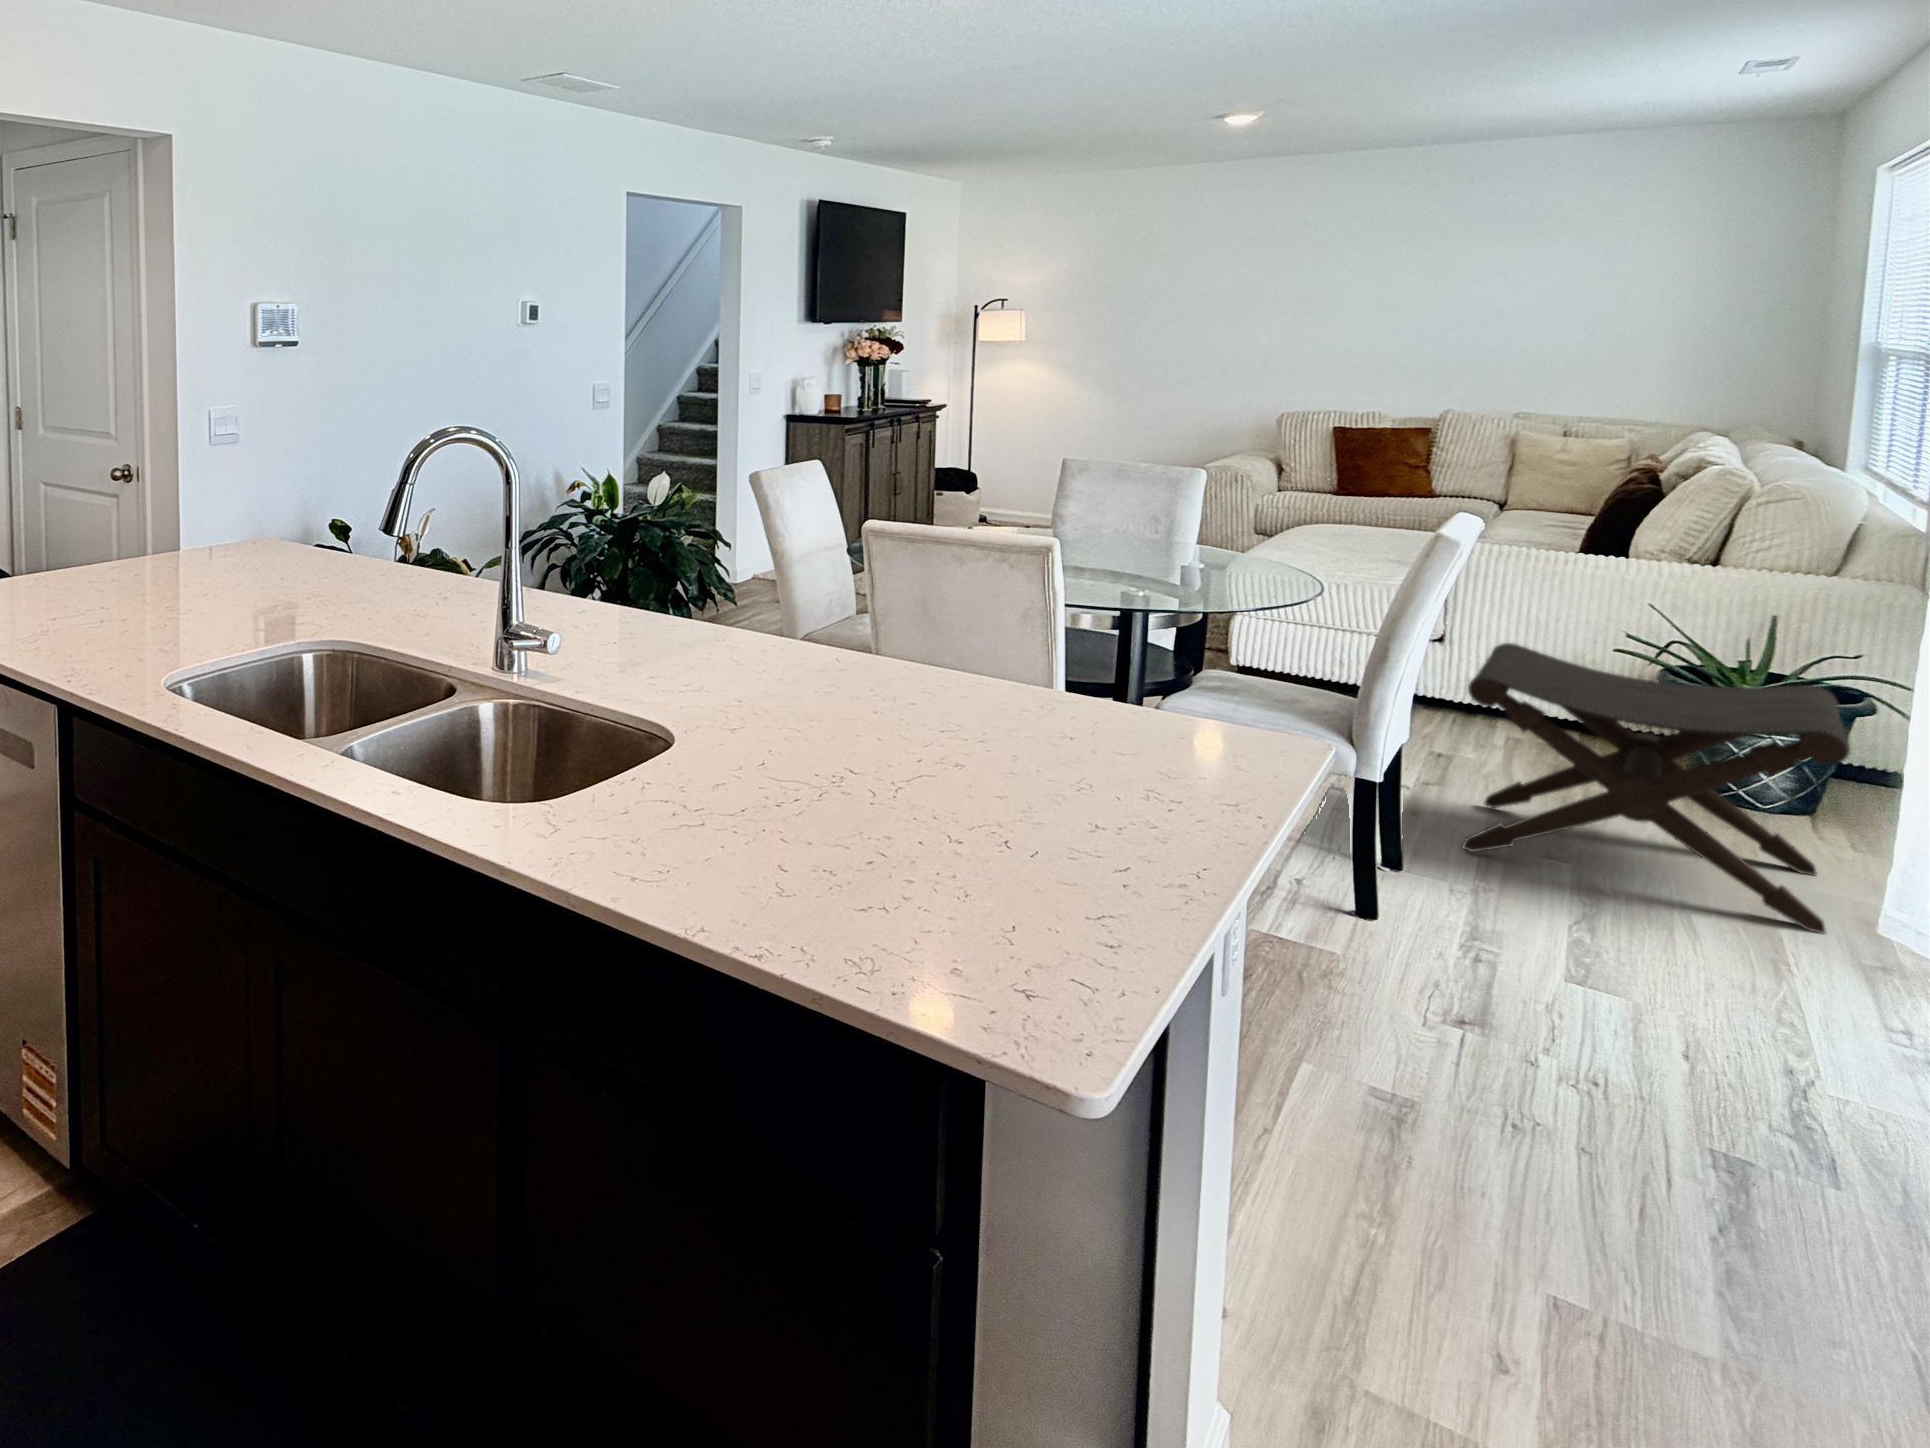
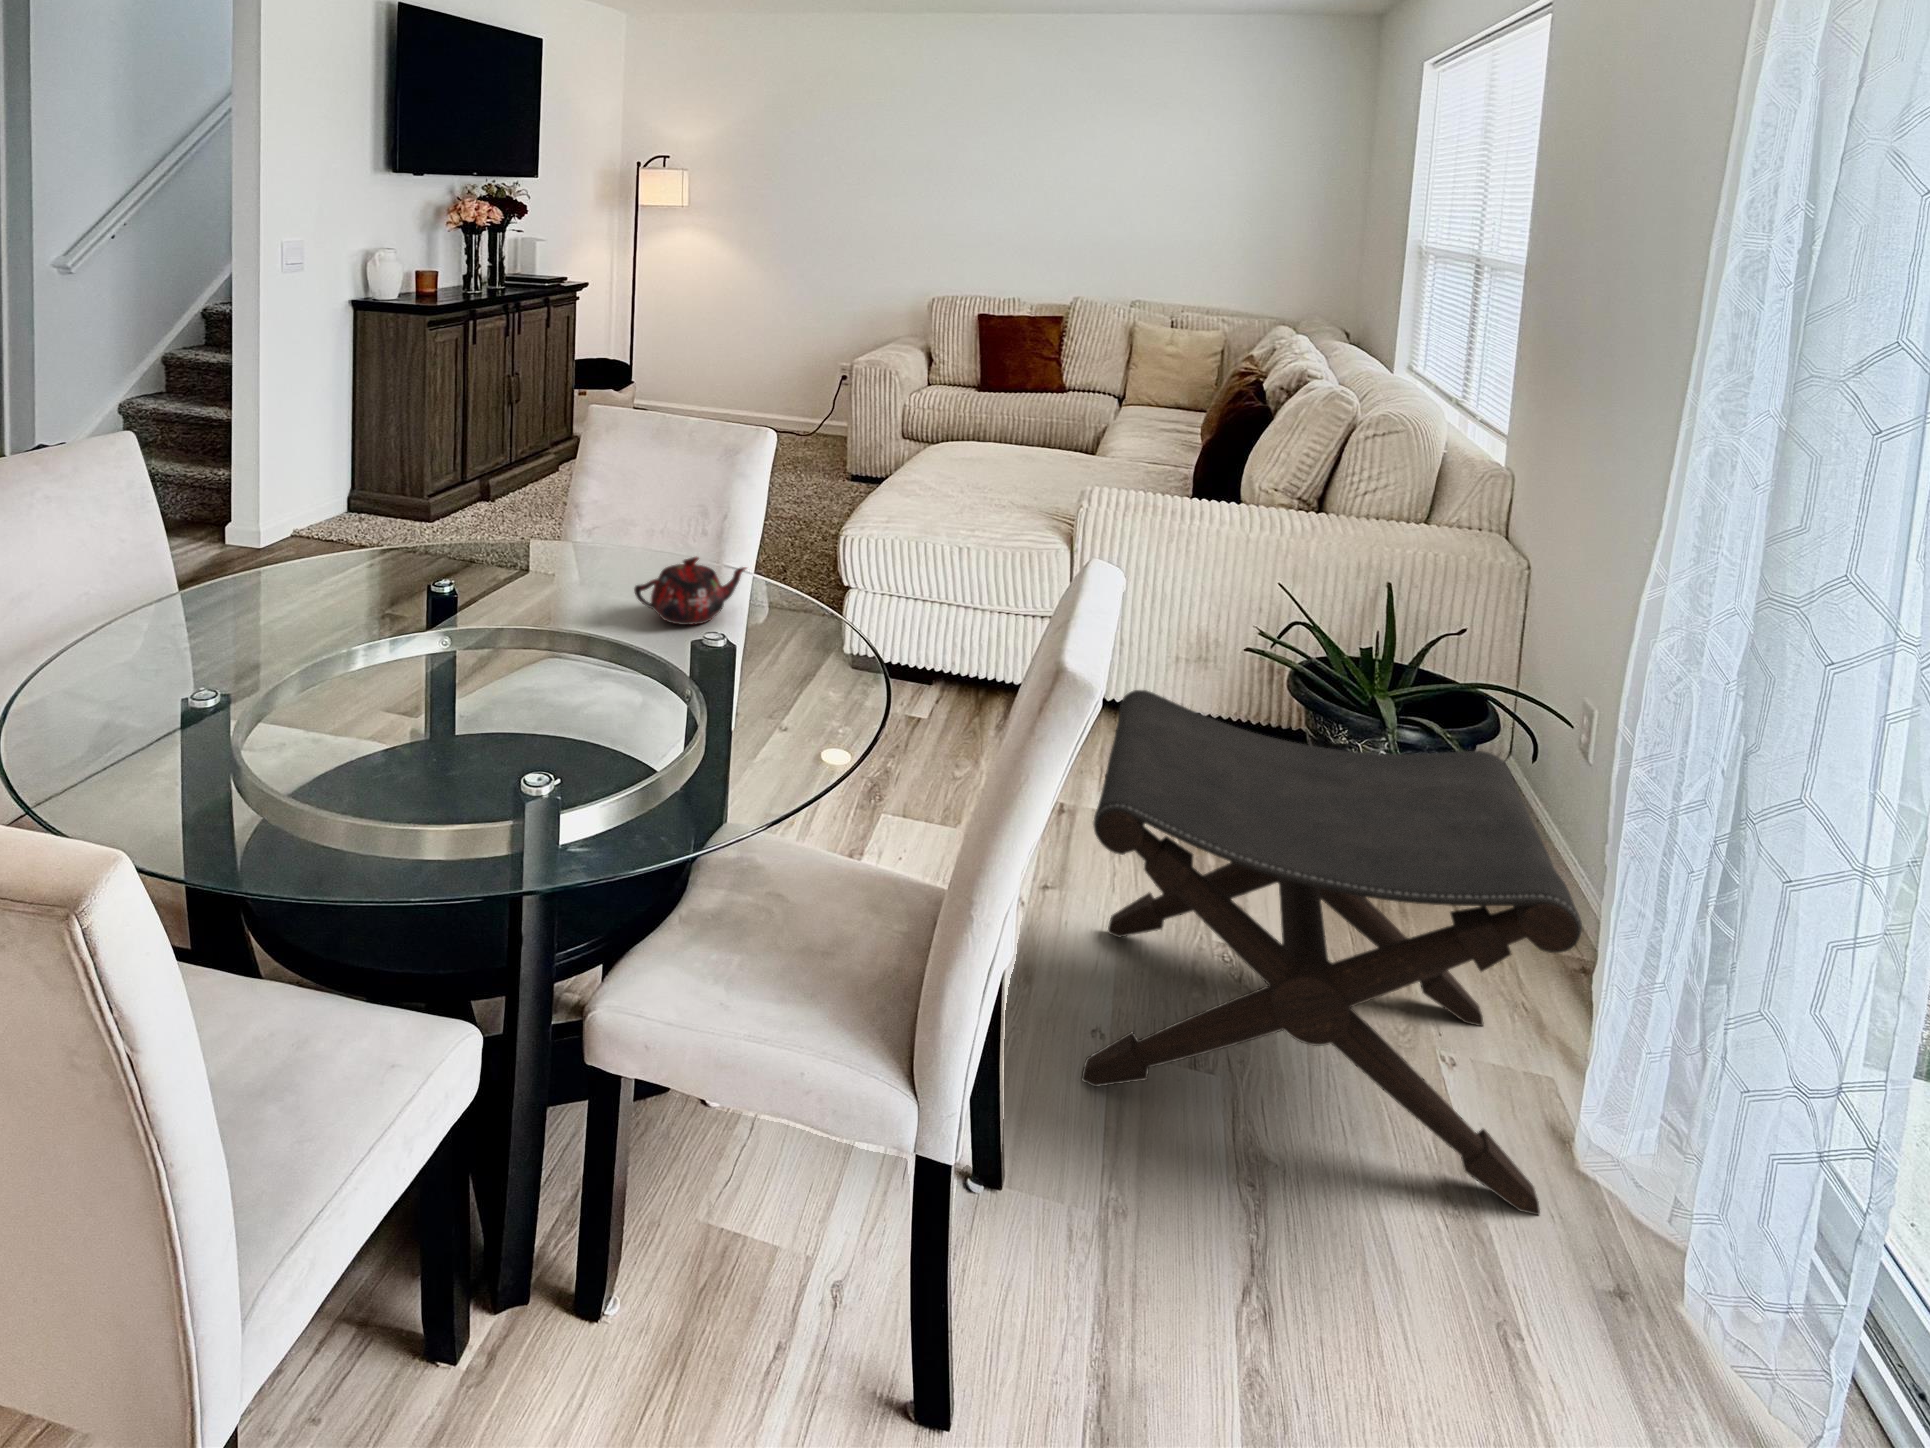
teapot: none [1123,542,1198,581] -> present [634,557,746,625]

